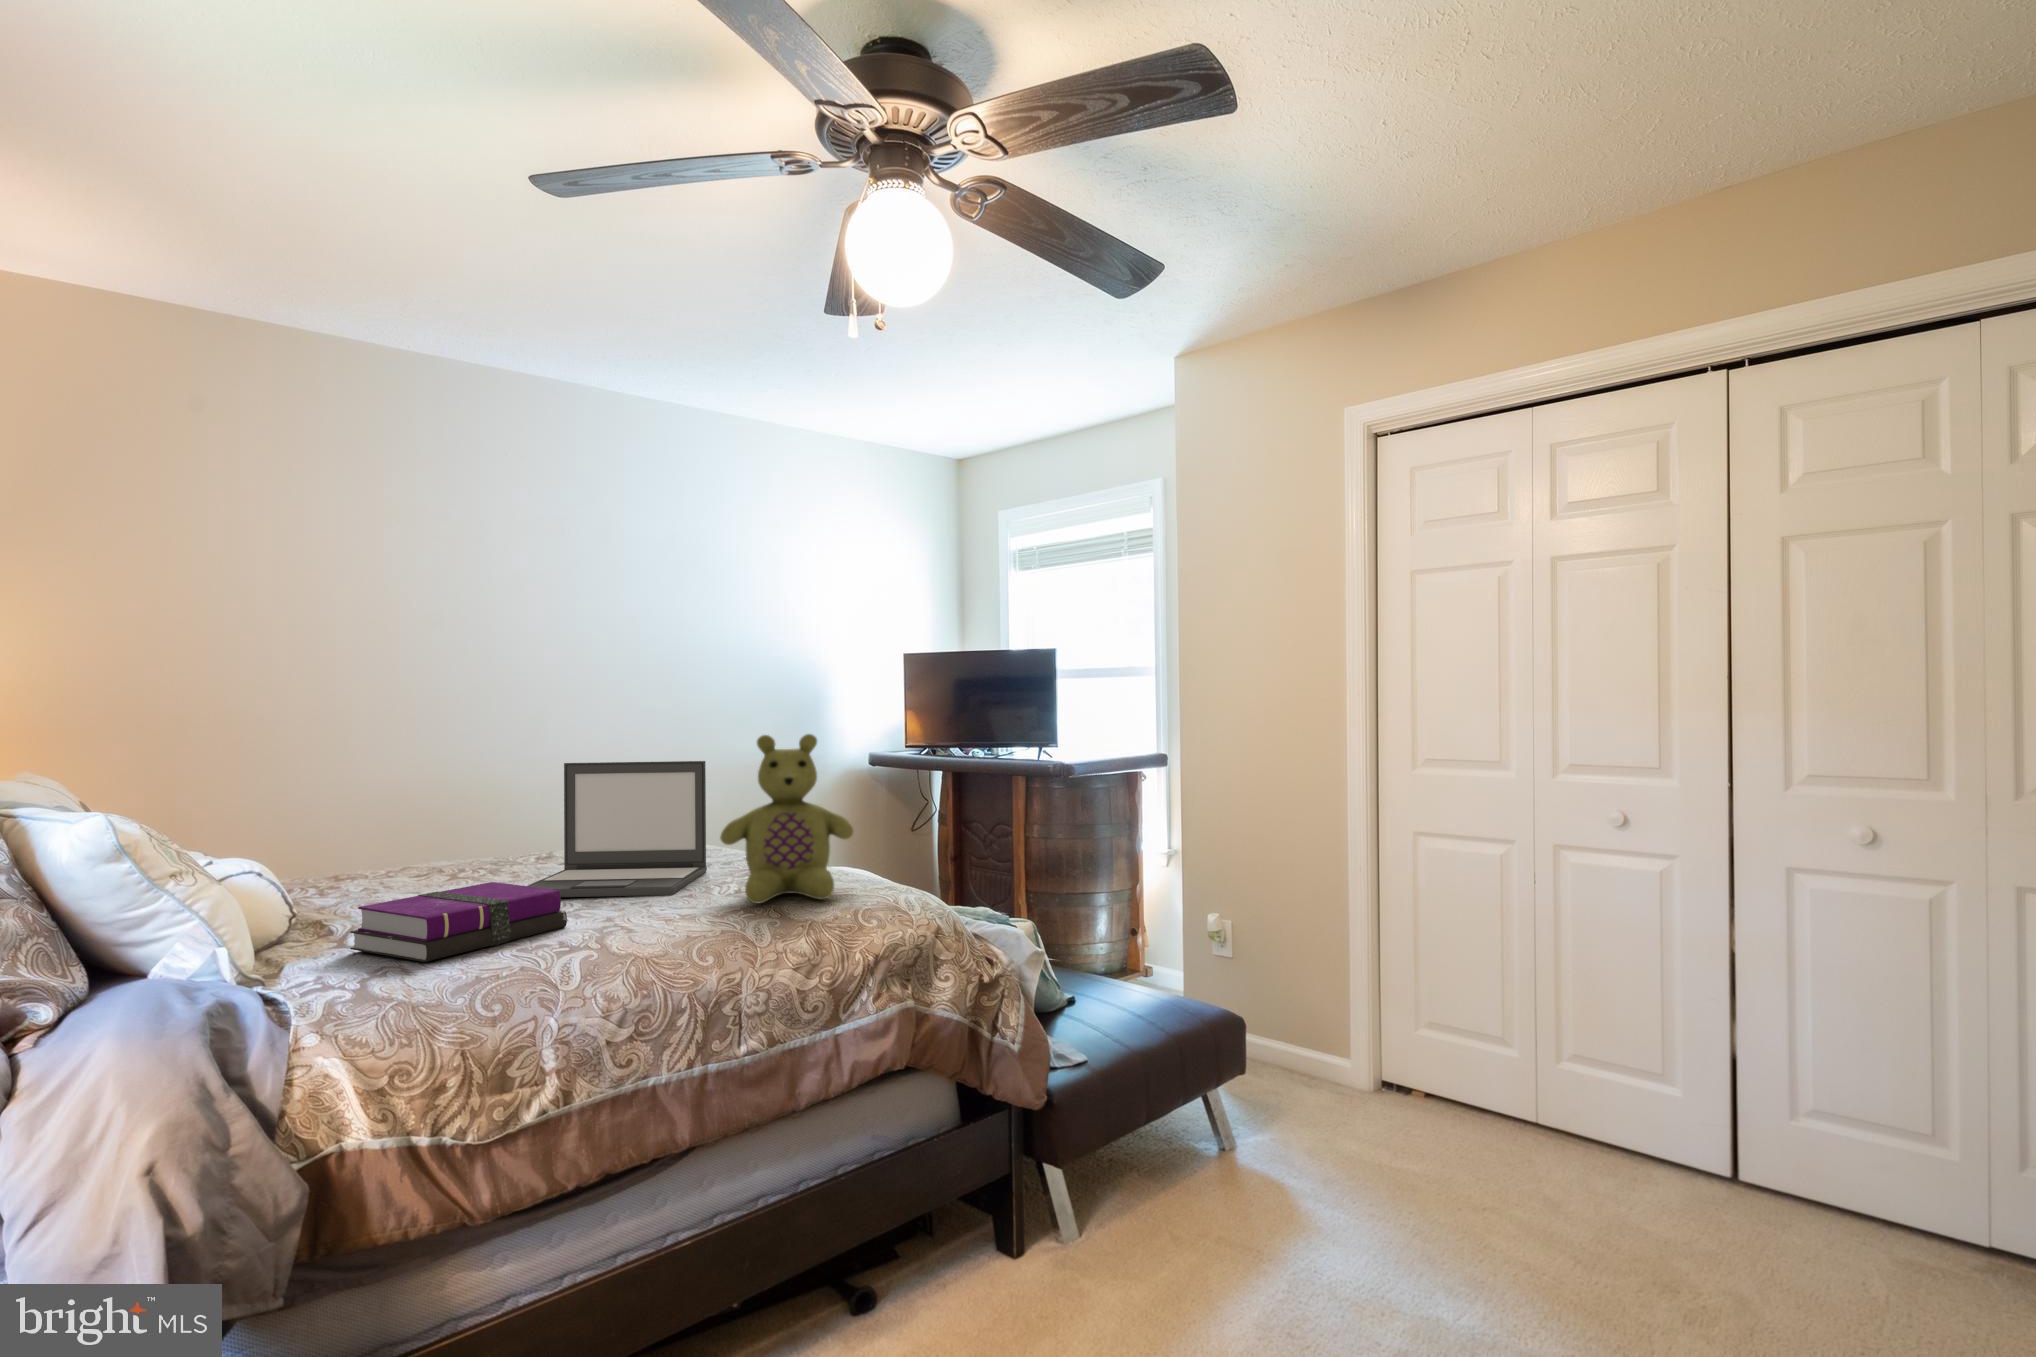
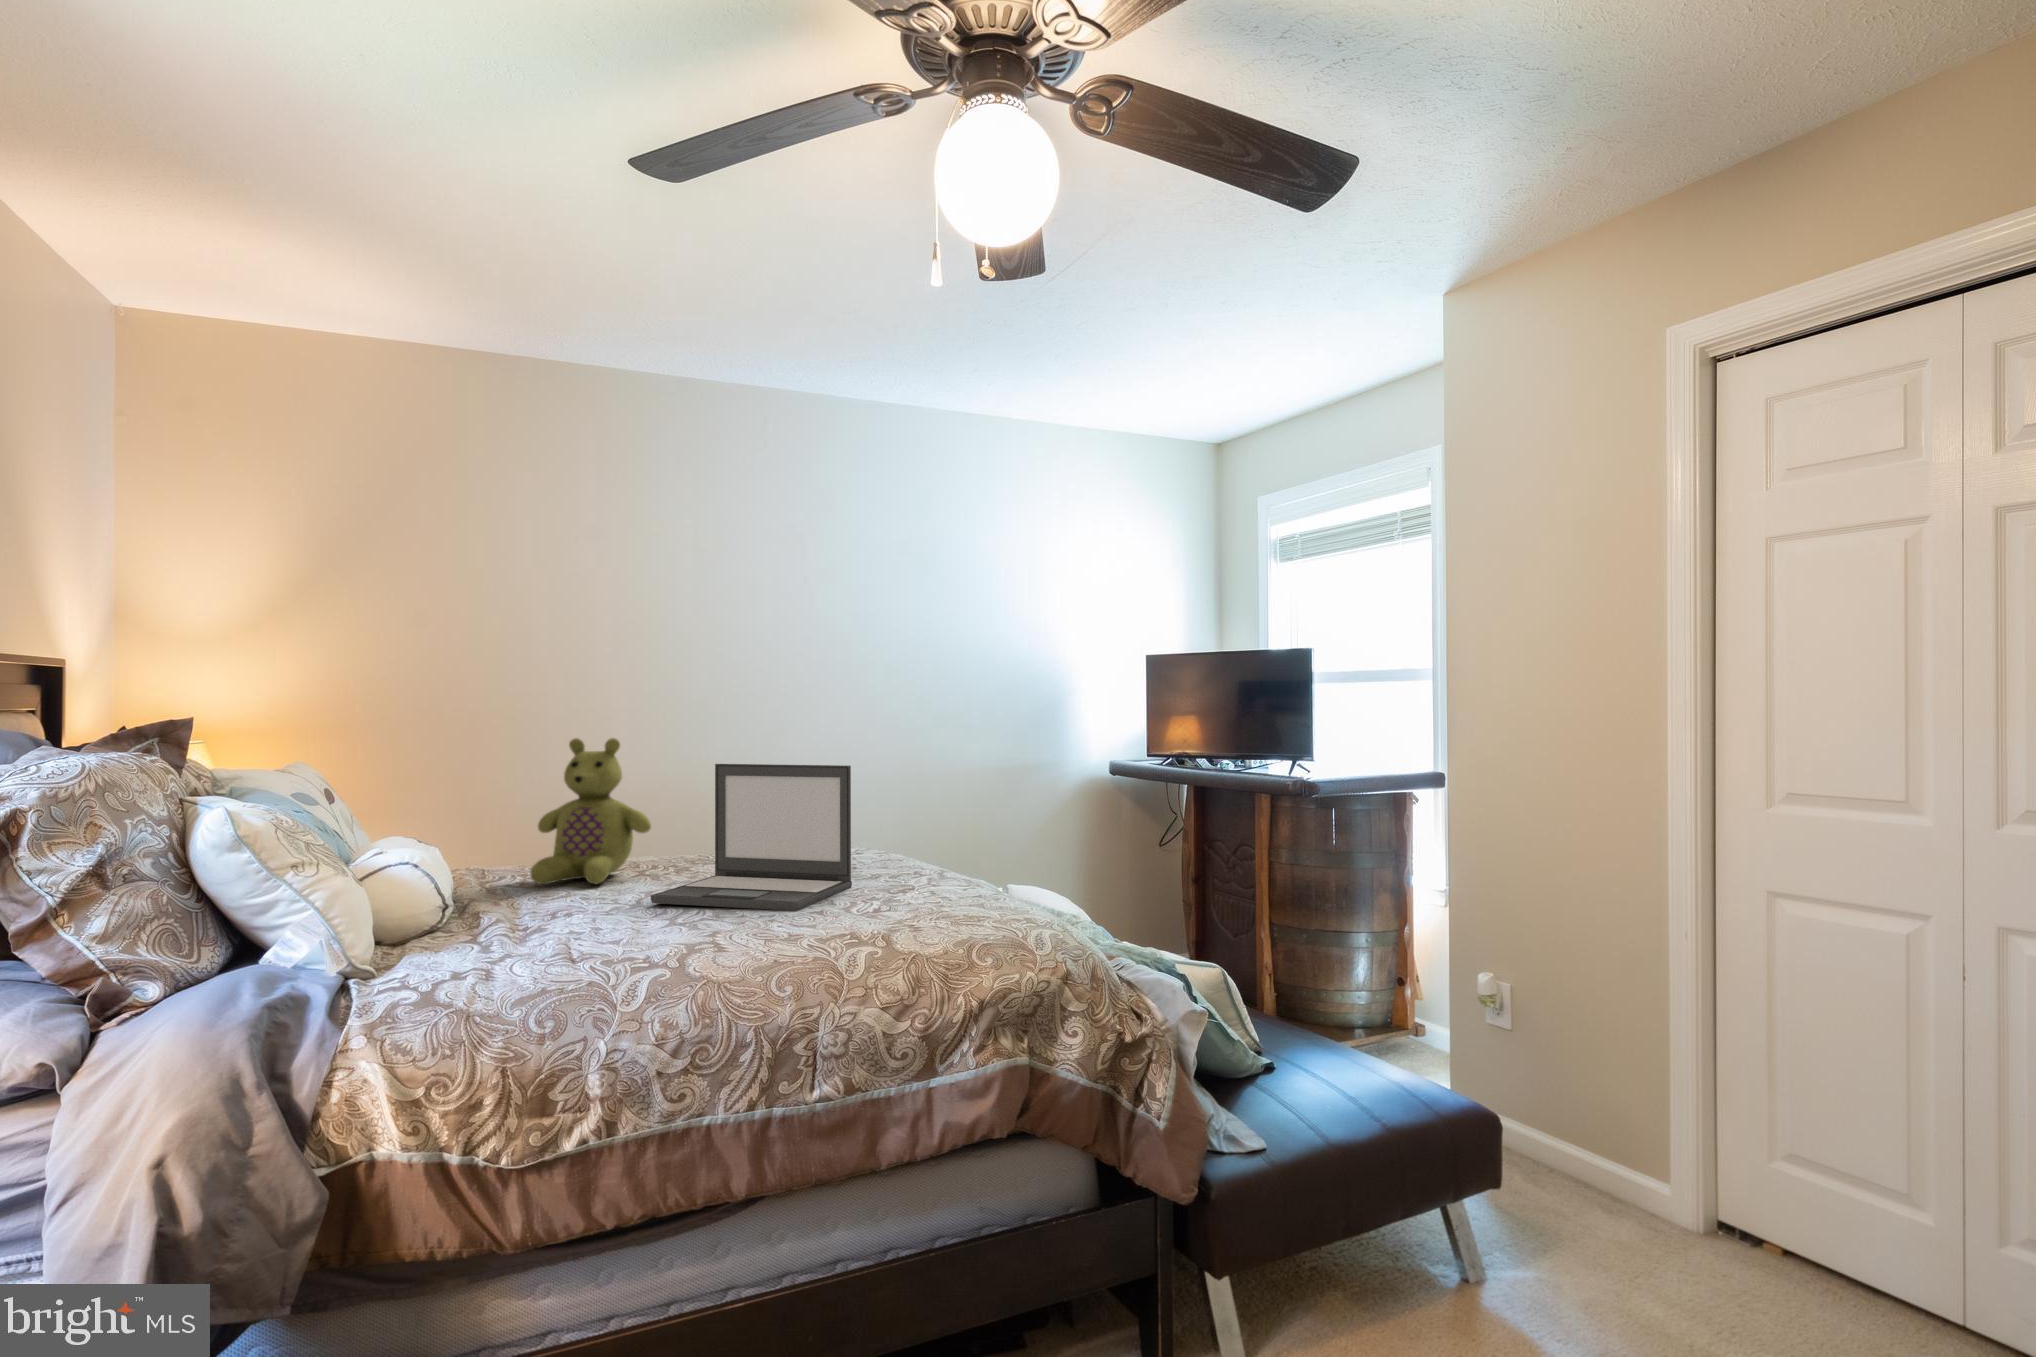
stuffed bear: present [720,734,853,904] -> present [531,738,651,884]
notebook: present [350,882,567,962] -> none [464,886,669,967]

